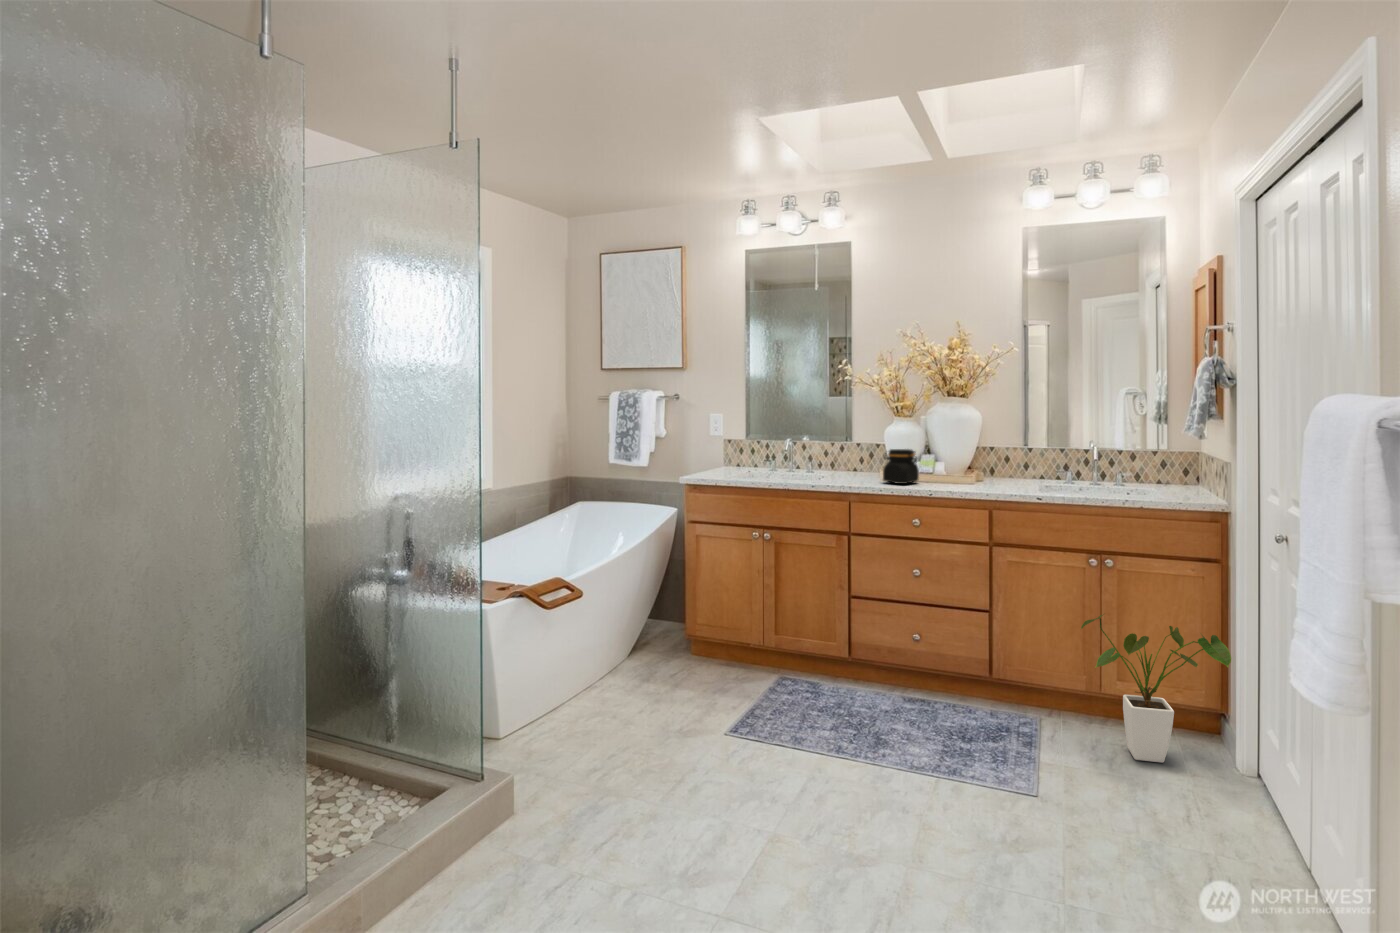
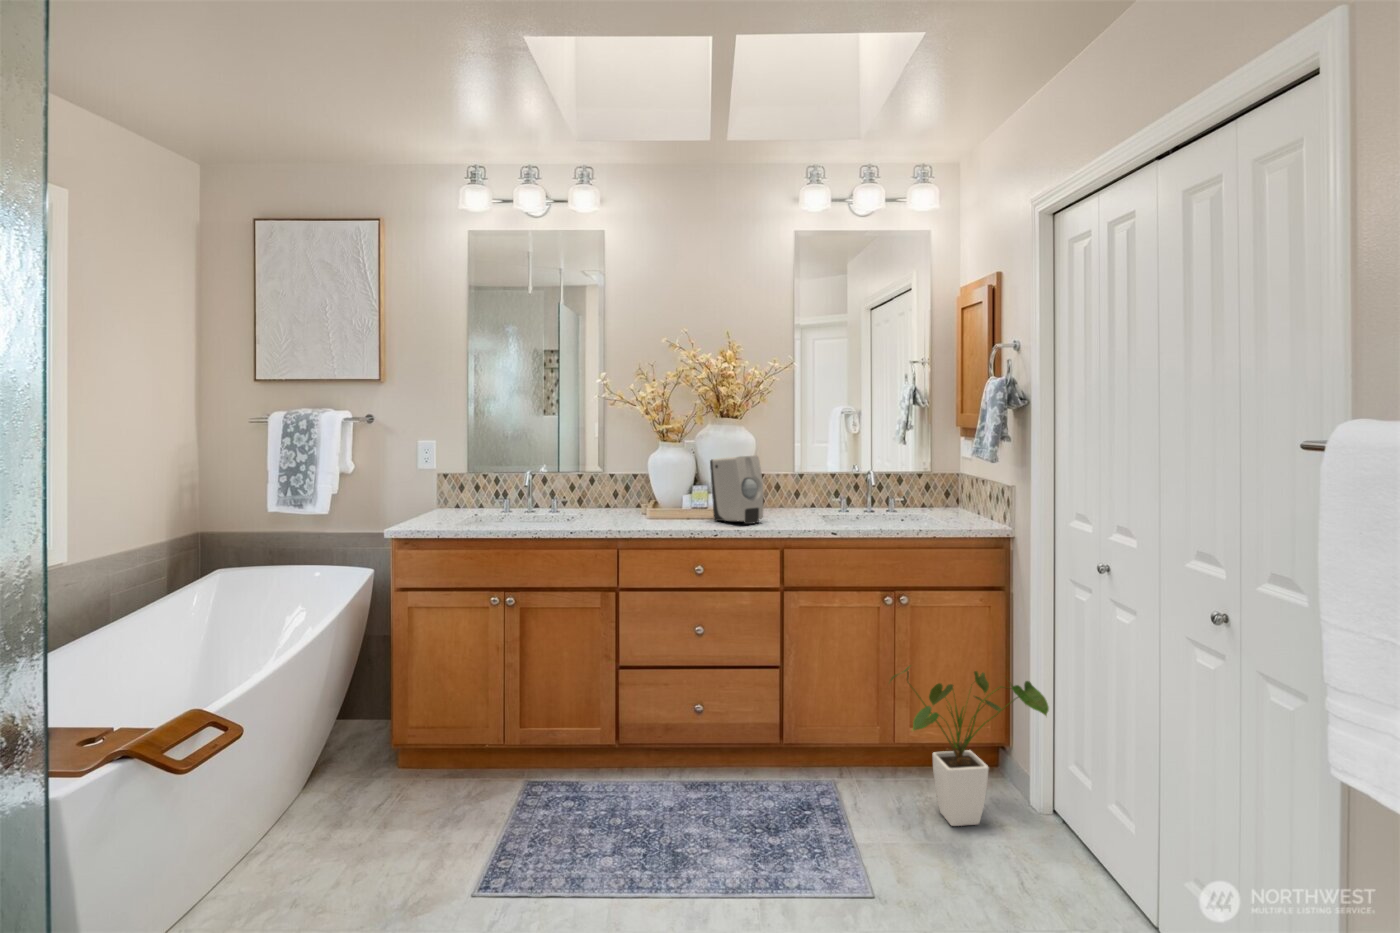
soap dispenser: none [940,428,985,487] -> present [710,456,763,524]
jar: present [883,449,919,484] -> none [646,482,689,524]

